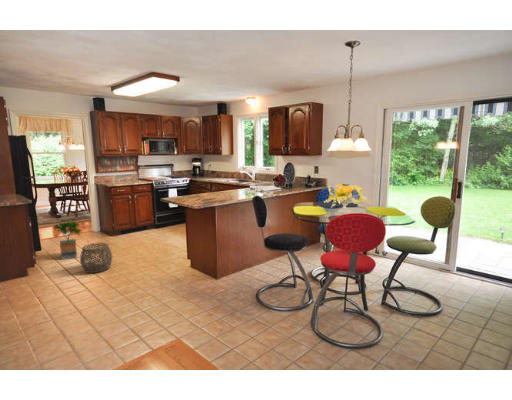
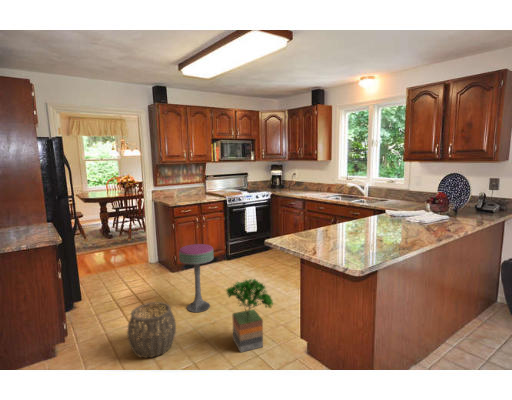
bar stool: none [114,210,139,254] -> present [179,244,214,312]
potted tree: present [54,221,81,259] -> present [227,279,273,352]

